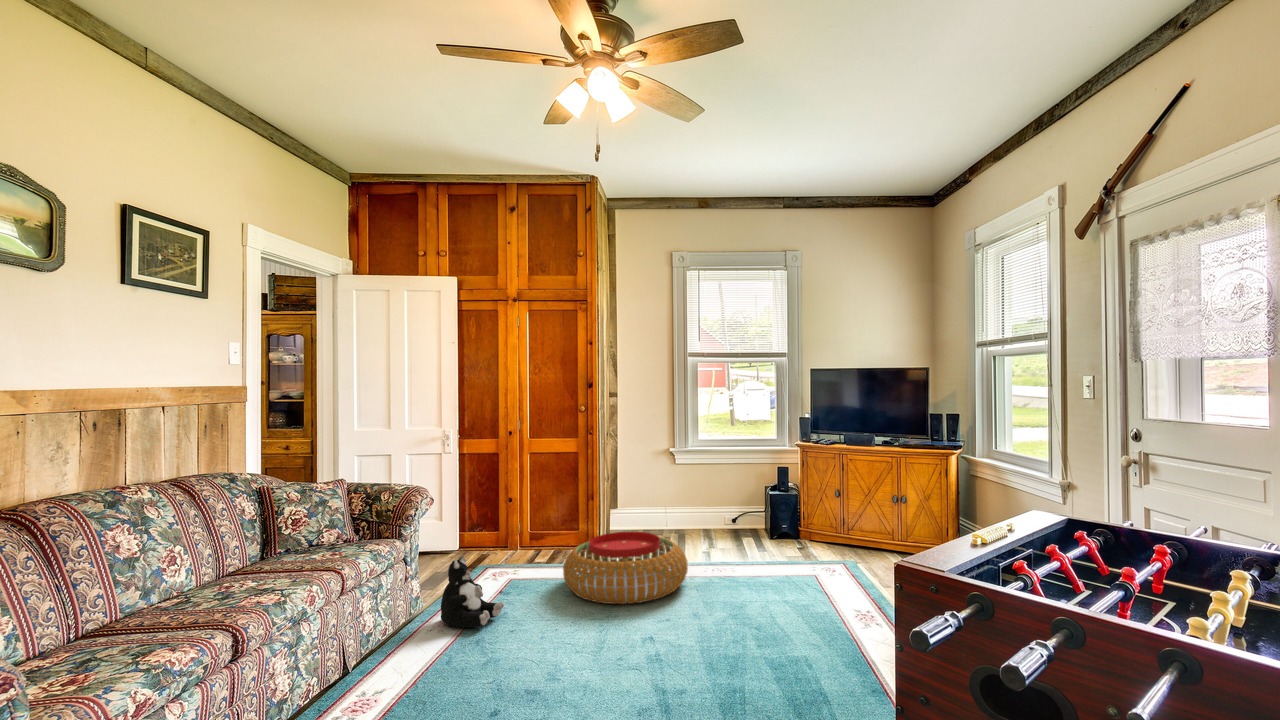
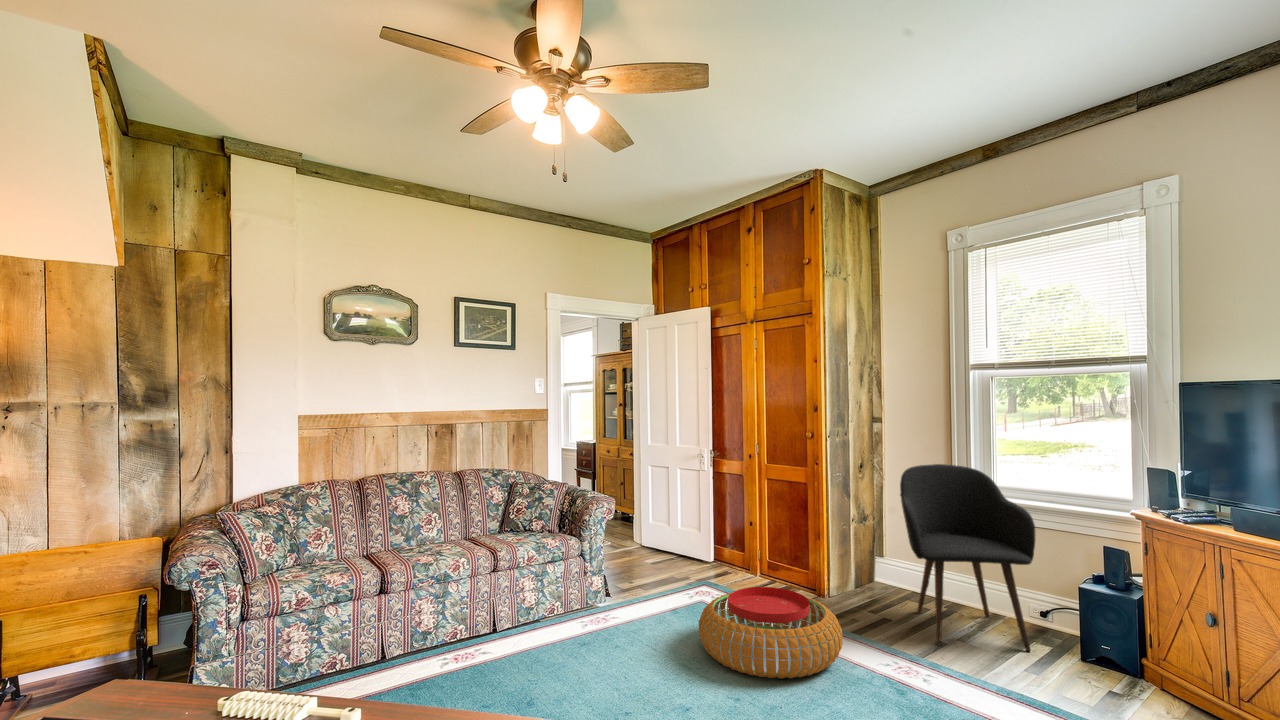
armchair: none [642,422,742,548] -> present [900,464,1036,651]
plush toy: present [441,557,504,628] -> none [587,569,634,634]

